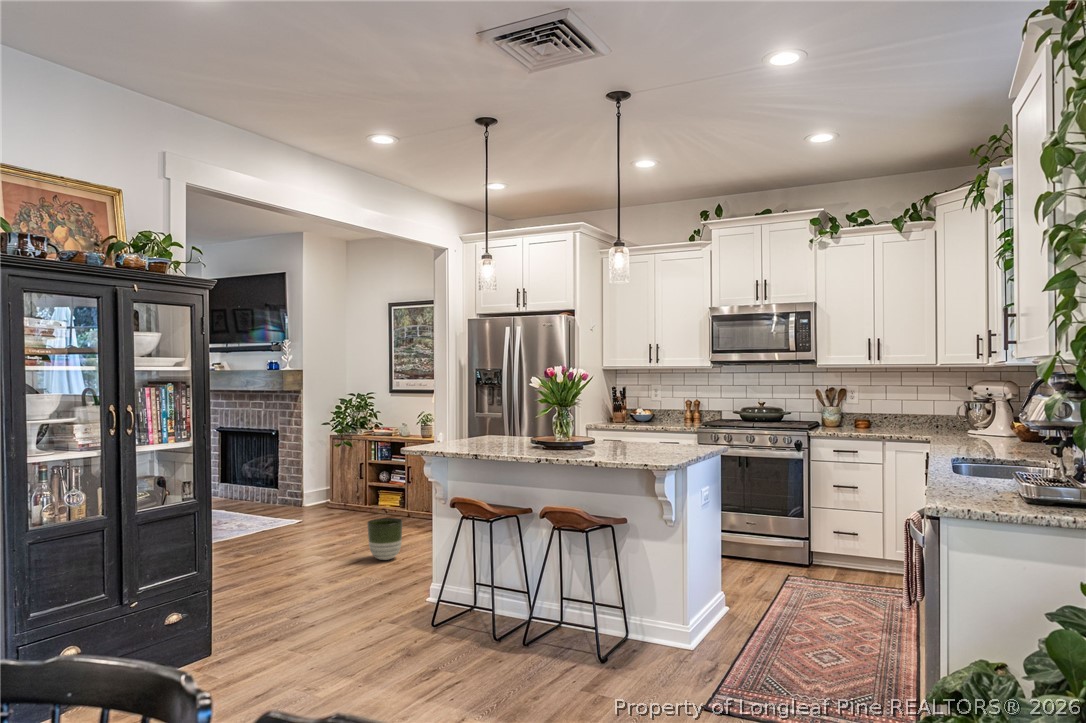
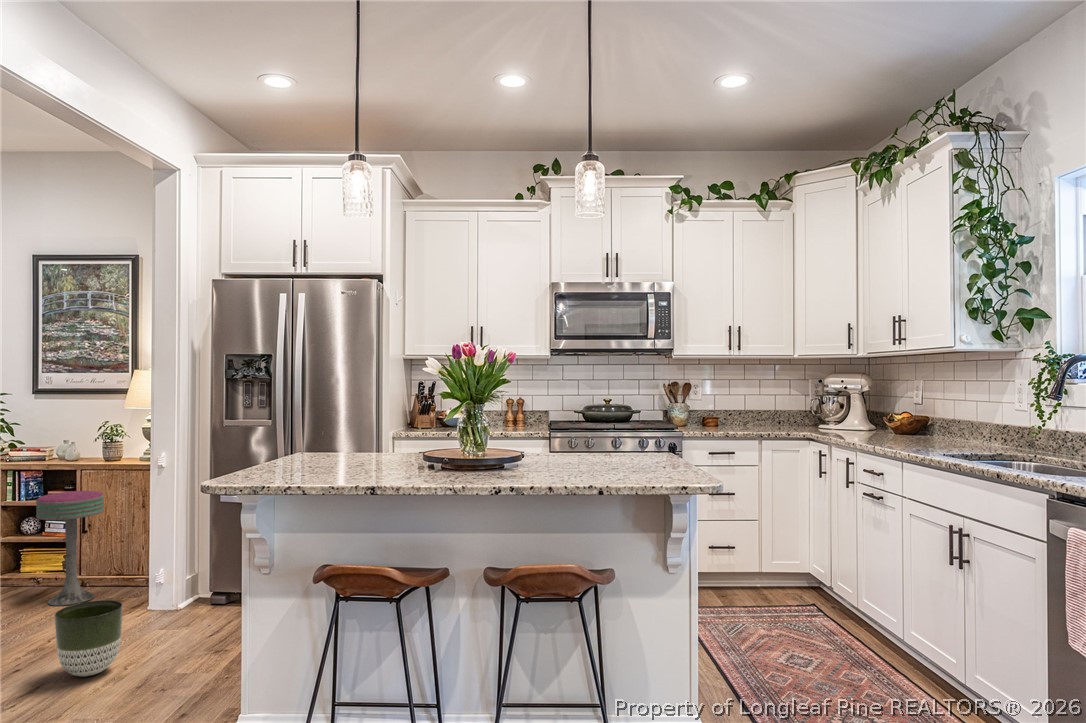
bar stool: none [379,456,416,526] -> present [36,491,104,606]

